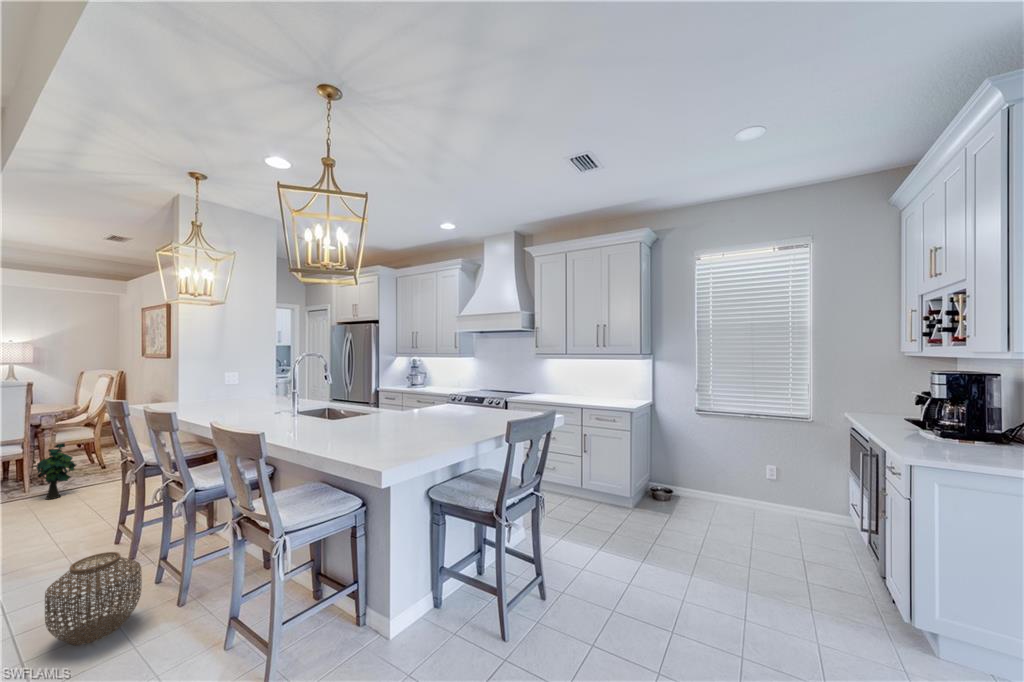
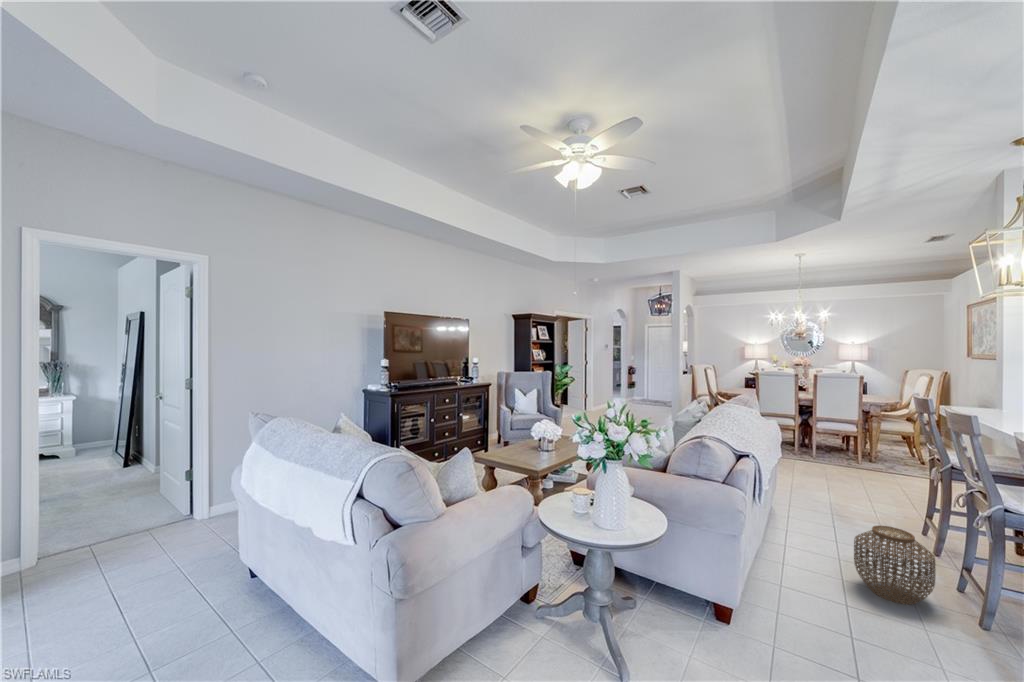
decorative plant: present [33,443,76,500] -> none [859,430,896,476]

